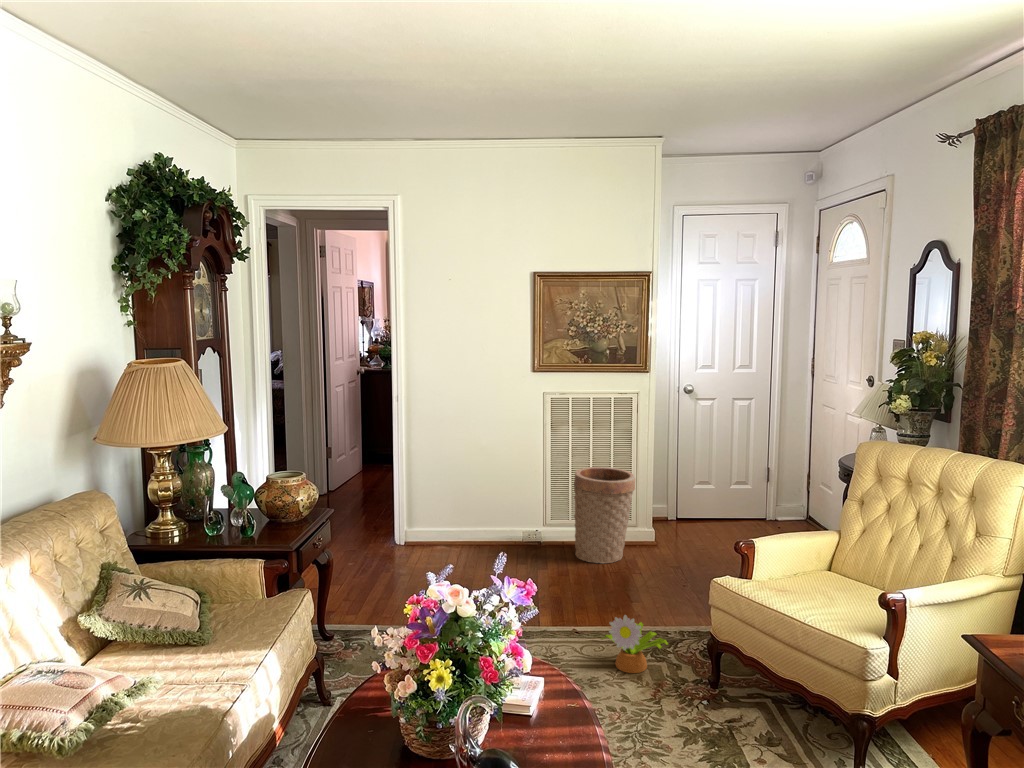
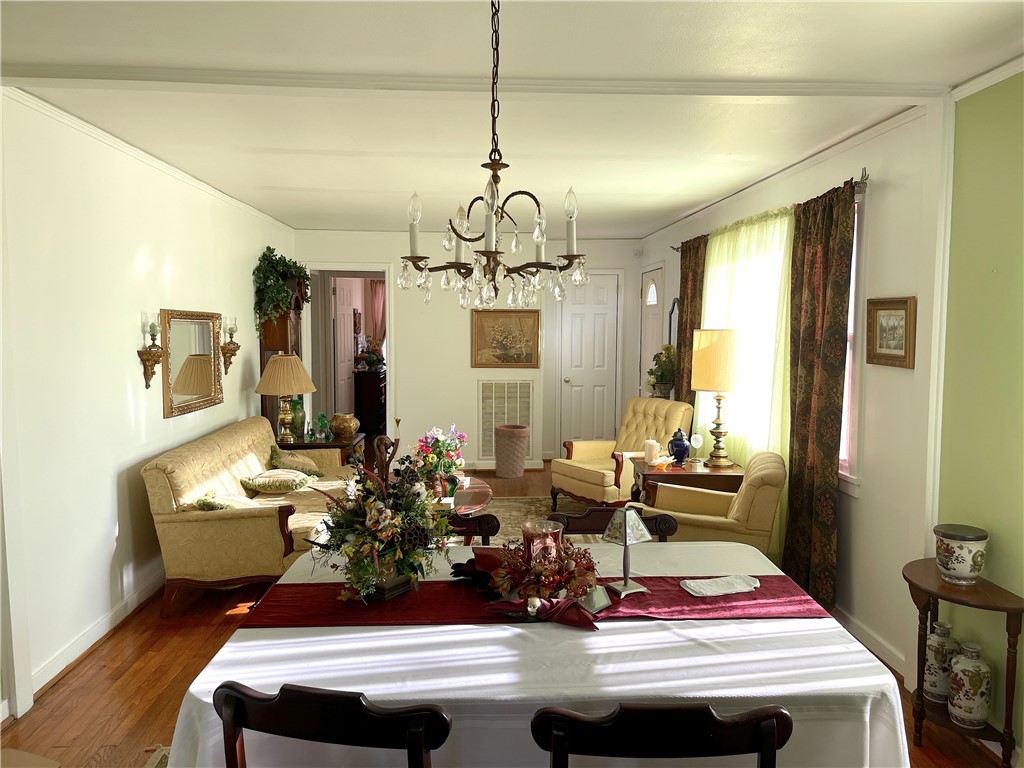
decorative plant: present [602,615,668,673] -> none [501,481,535,511]

